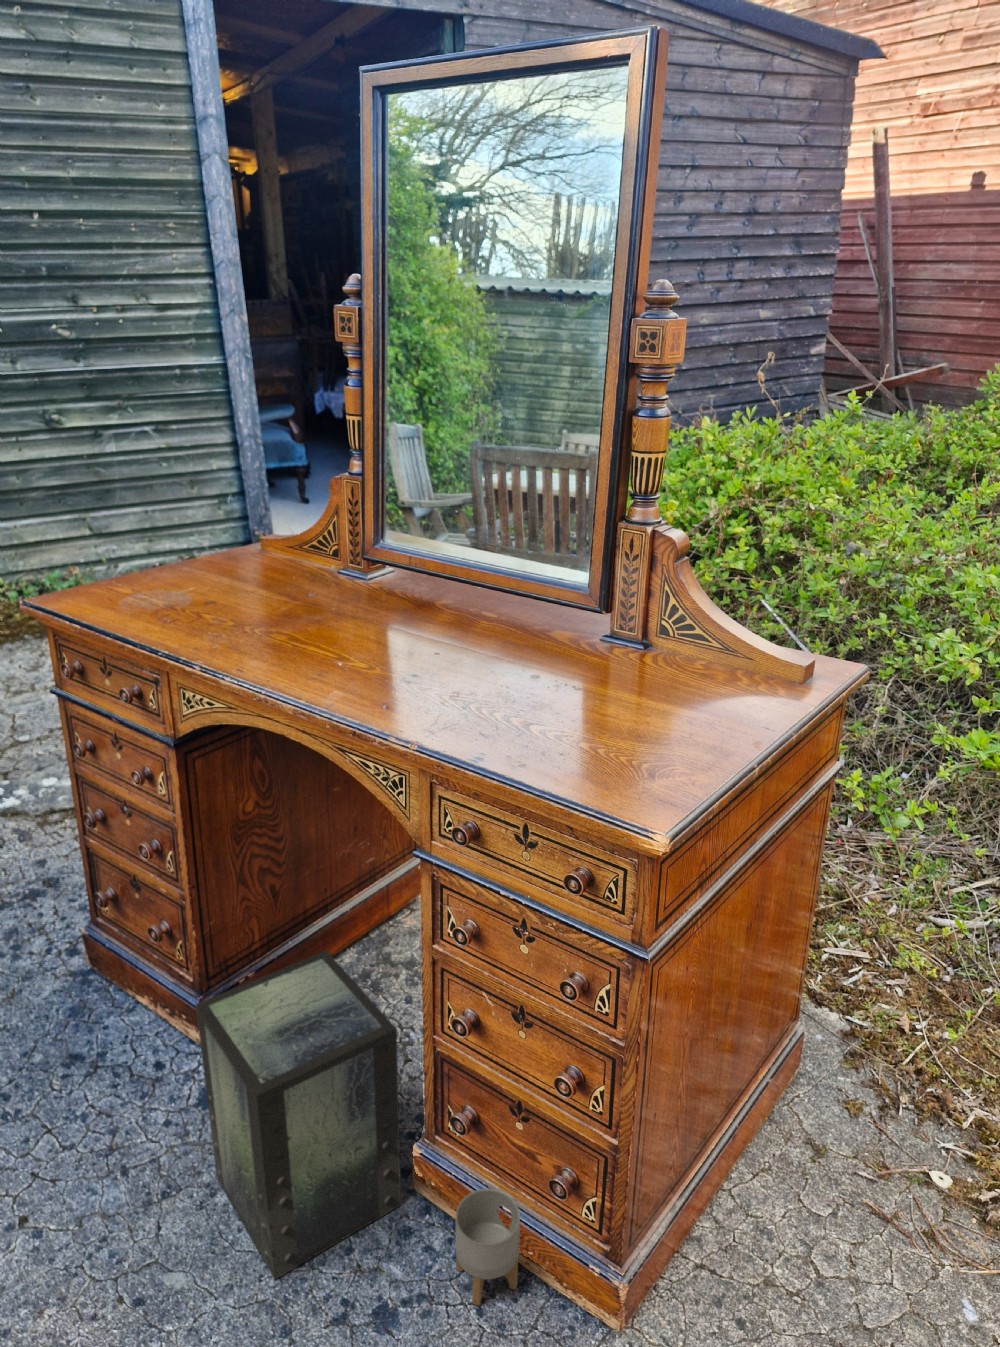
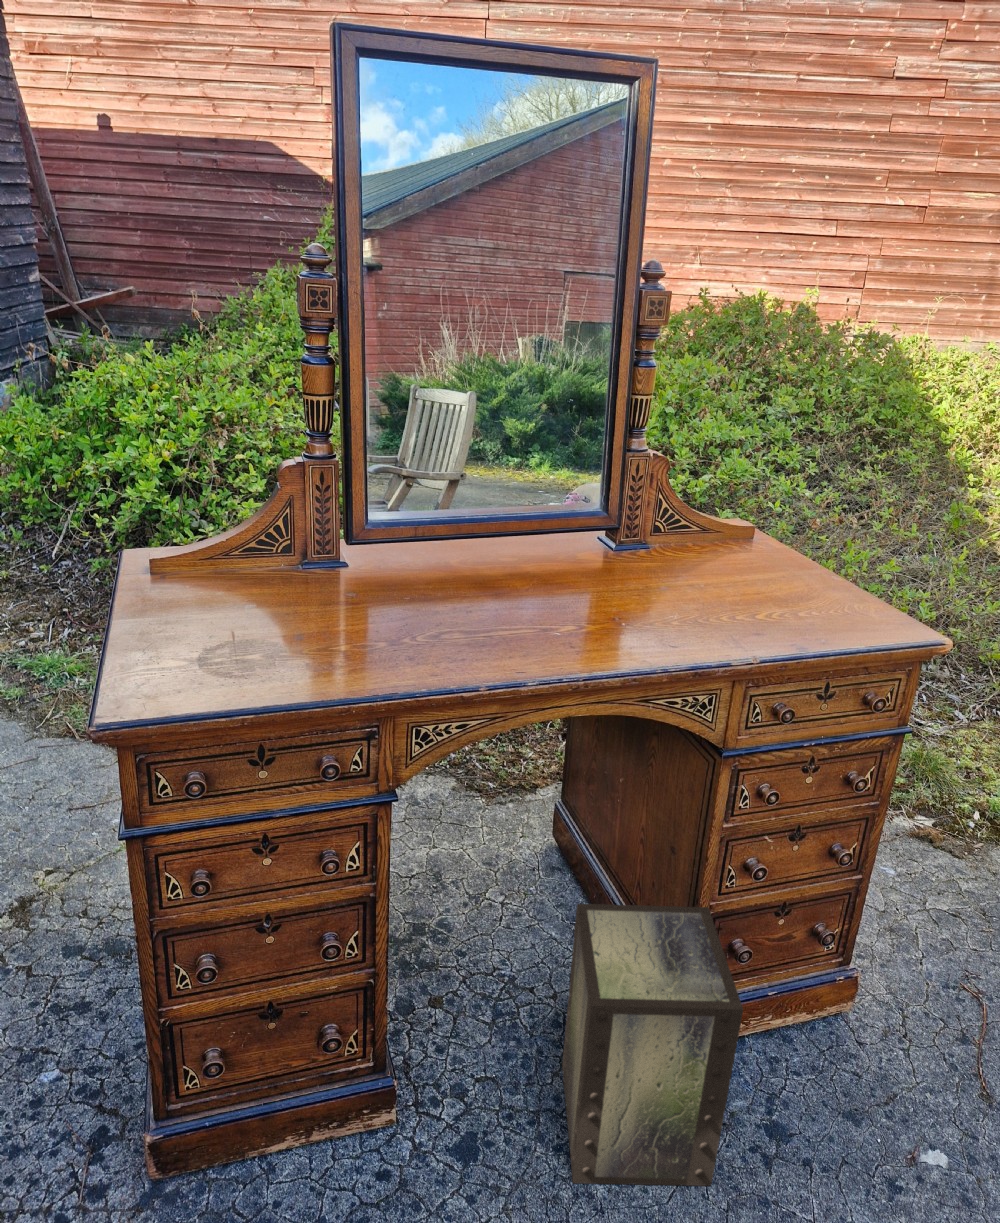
planter: present [456,1188,520,1305] -> none [752,982,812,1073]

